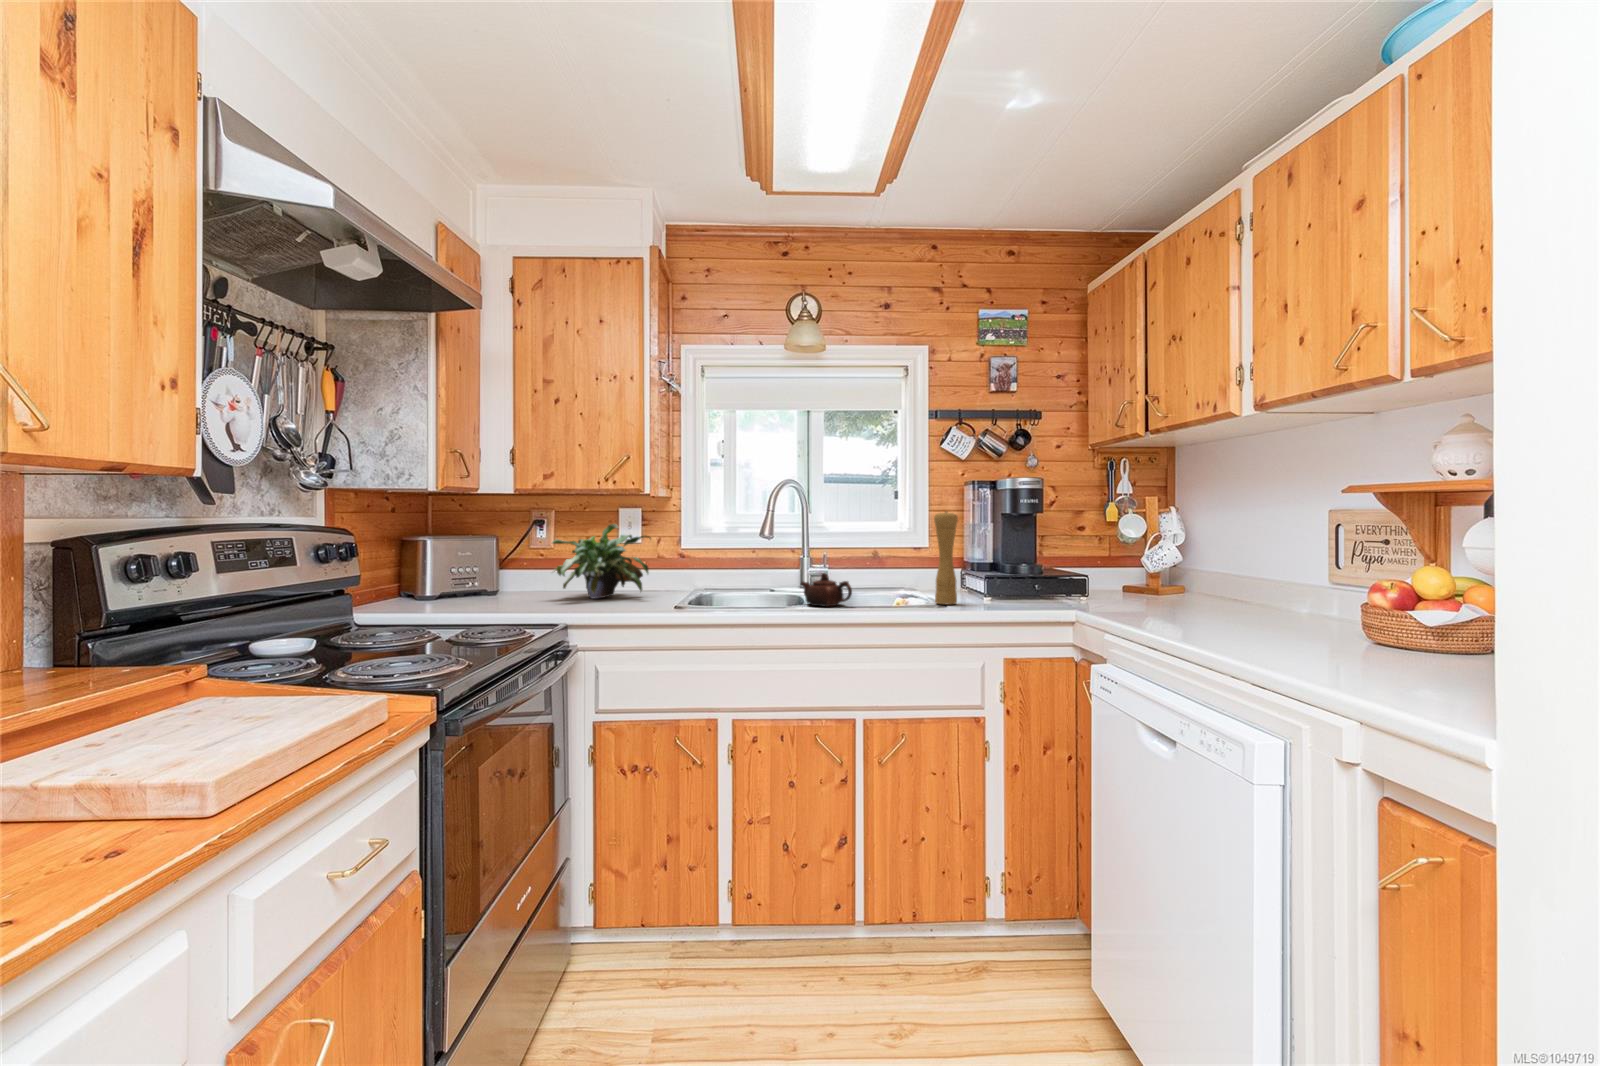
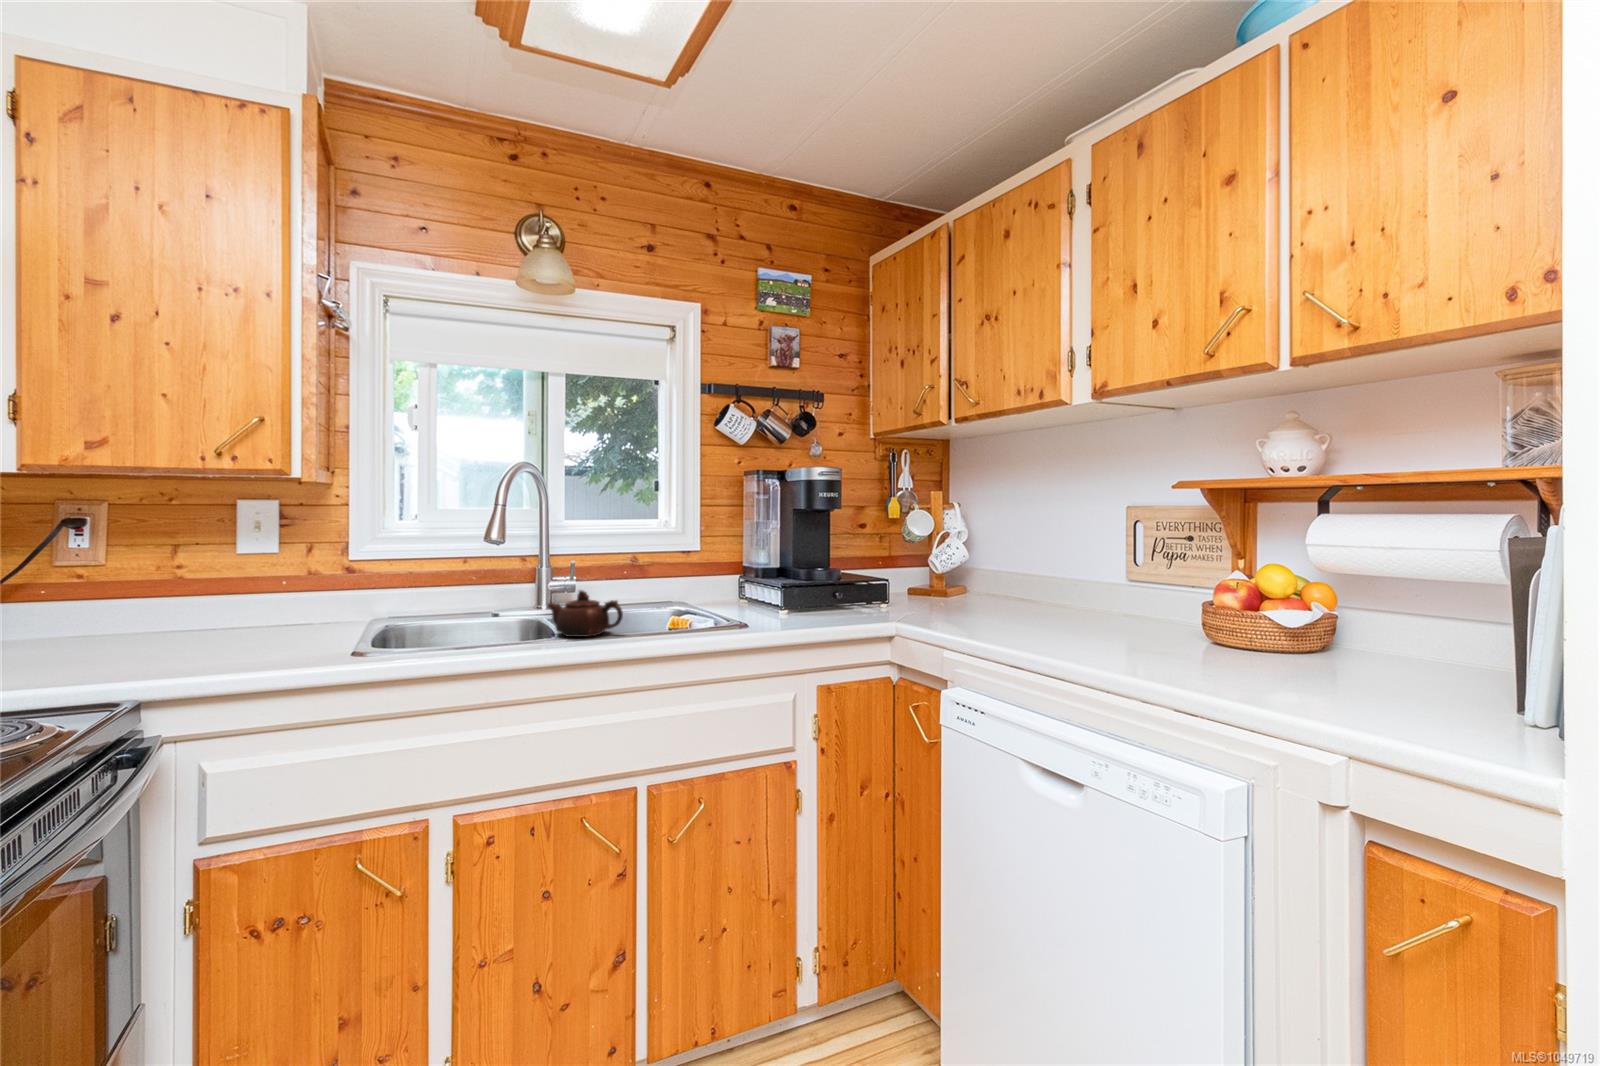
pepper mill: present [934,512,958,605] -> none [724,507,754,623]
potted plant: present [552,524,651,599] -> none [93,524,298,646]

